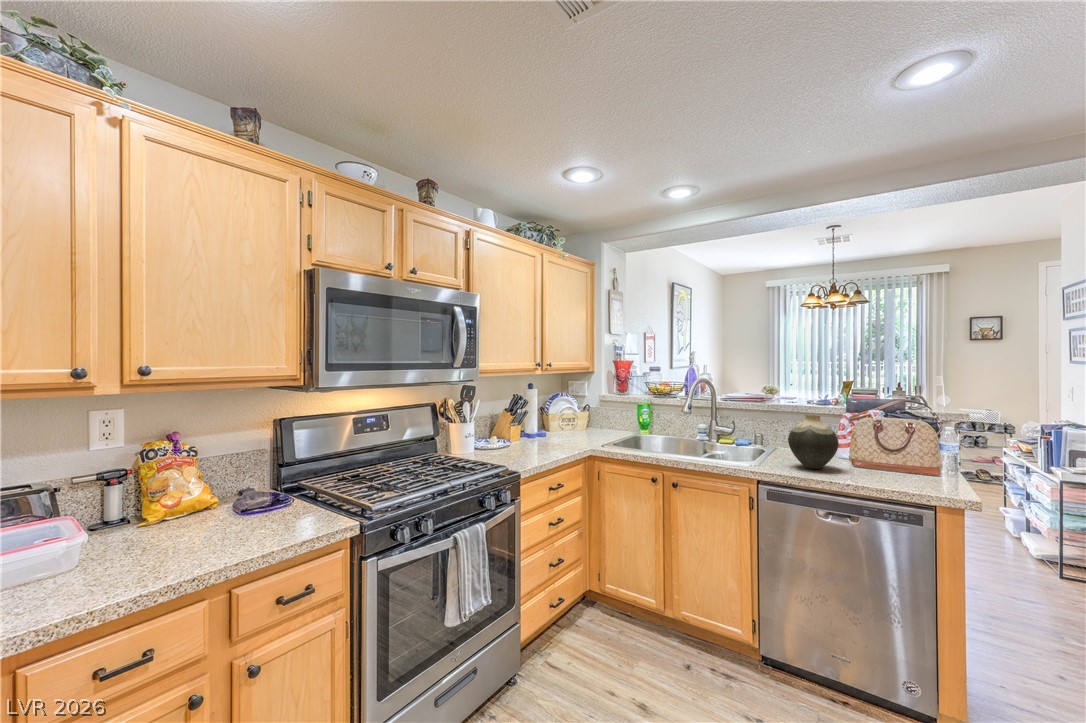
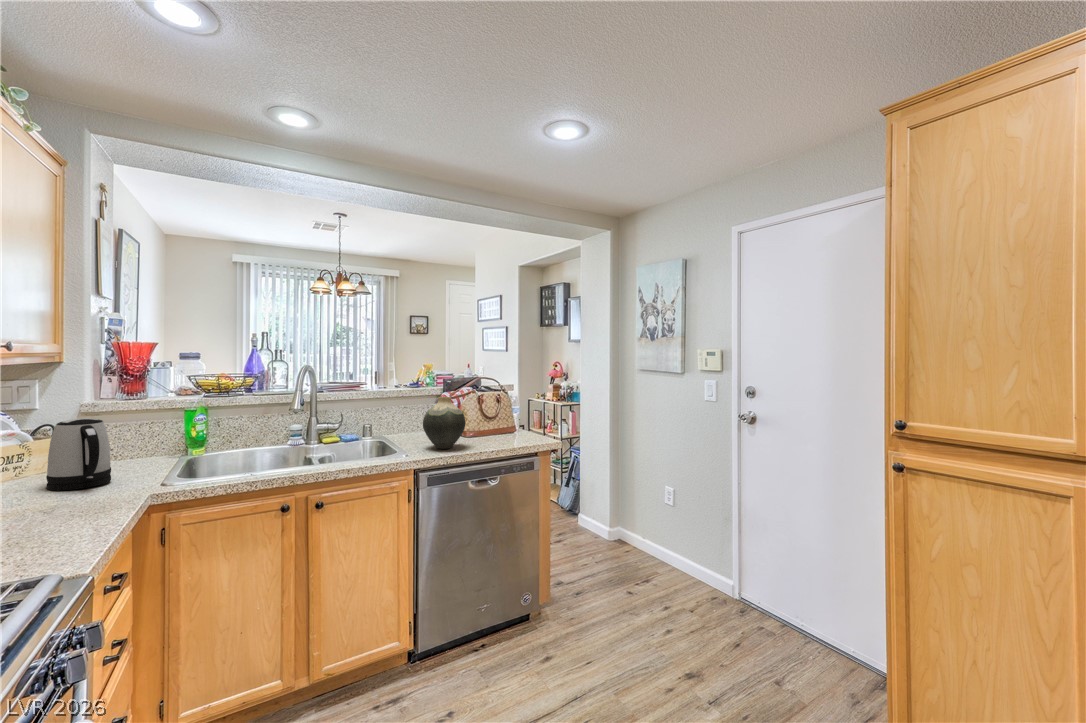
kettle: none [565,406,589,443] -> present [46,418,111,491]

